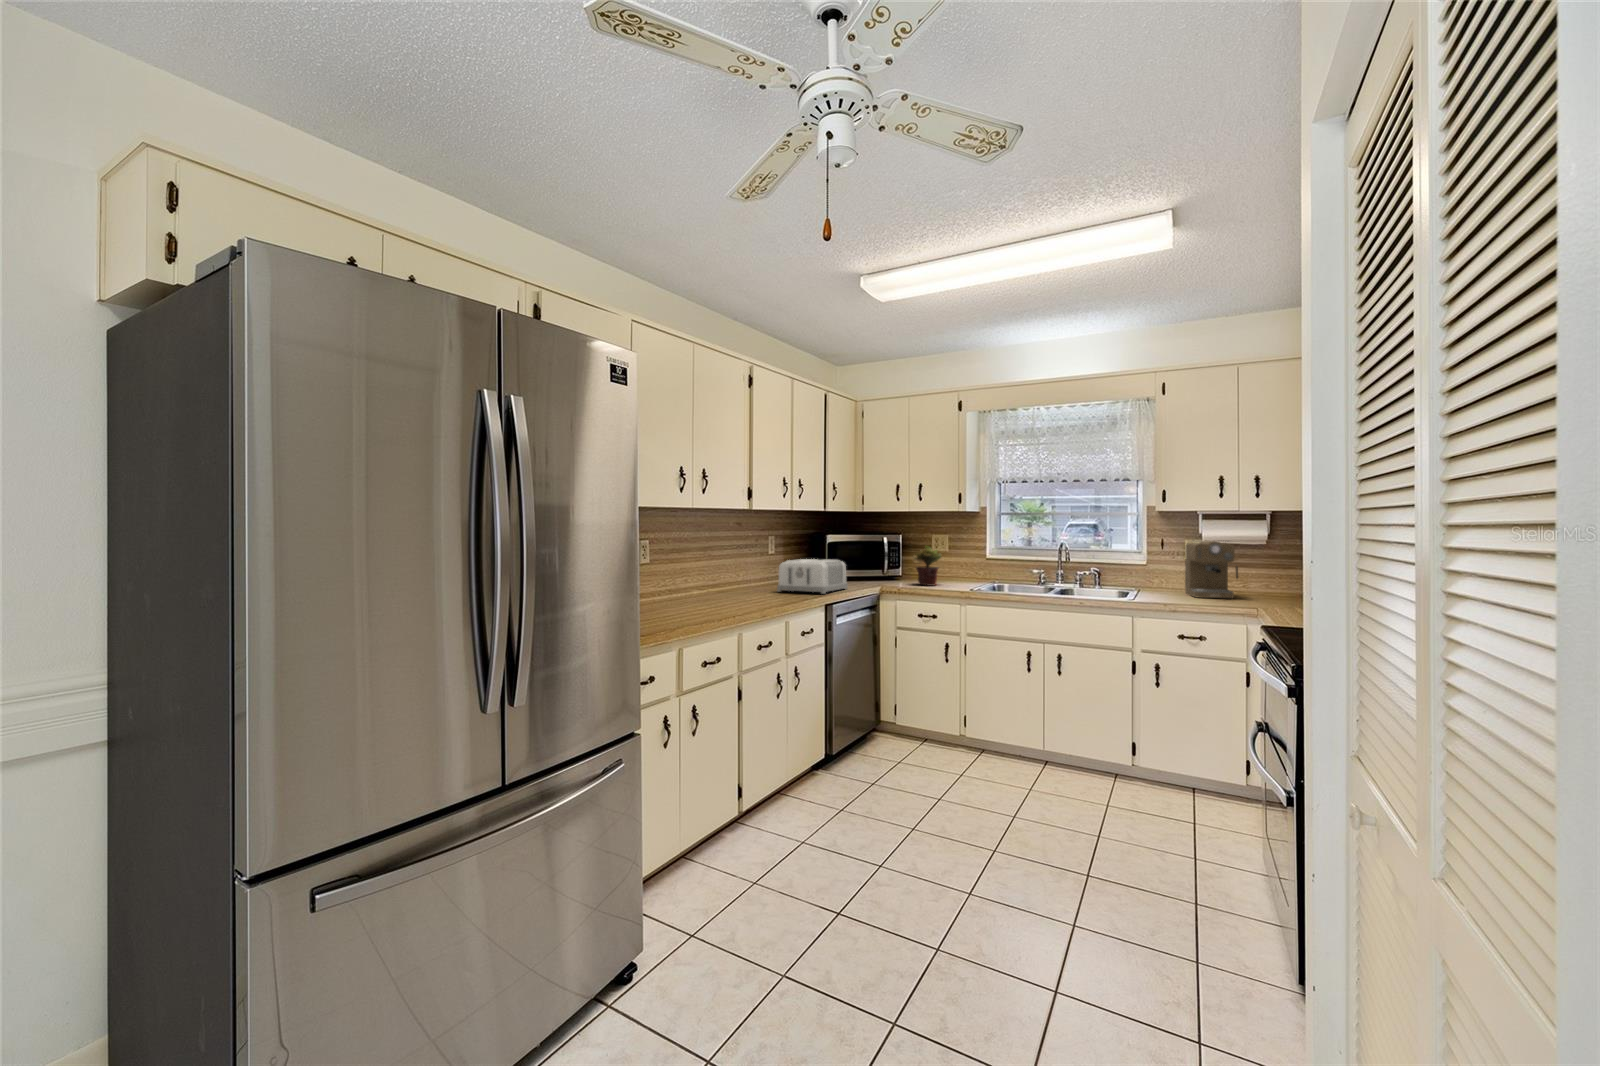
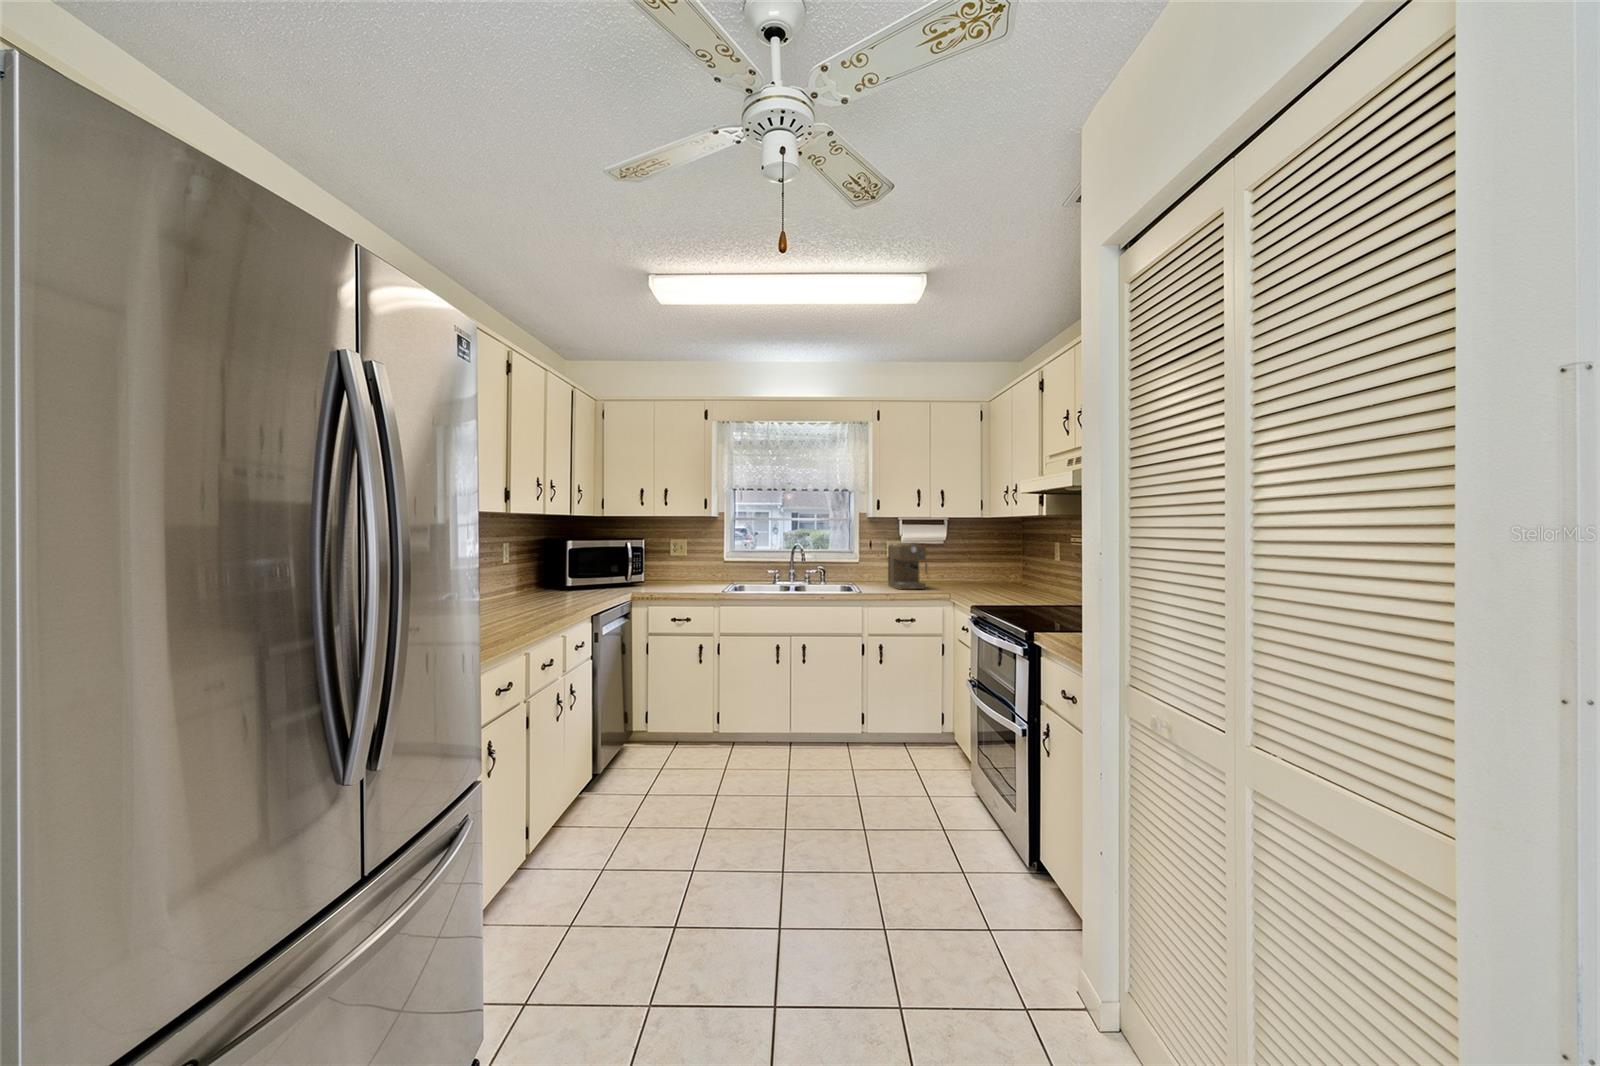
potted plant: present [914,546,941,586] -> none [660,550,688,589]
toaster: present [777,559,848,594] -> none [526,566,601,603]

